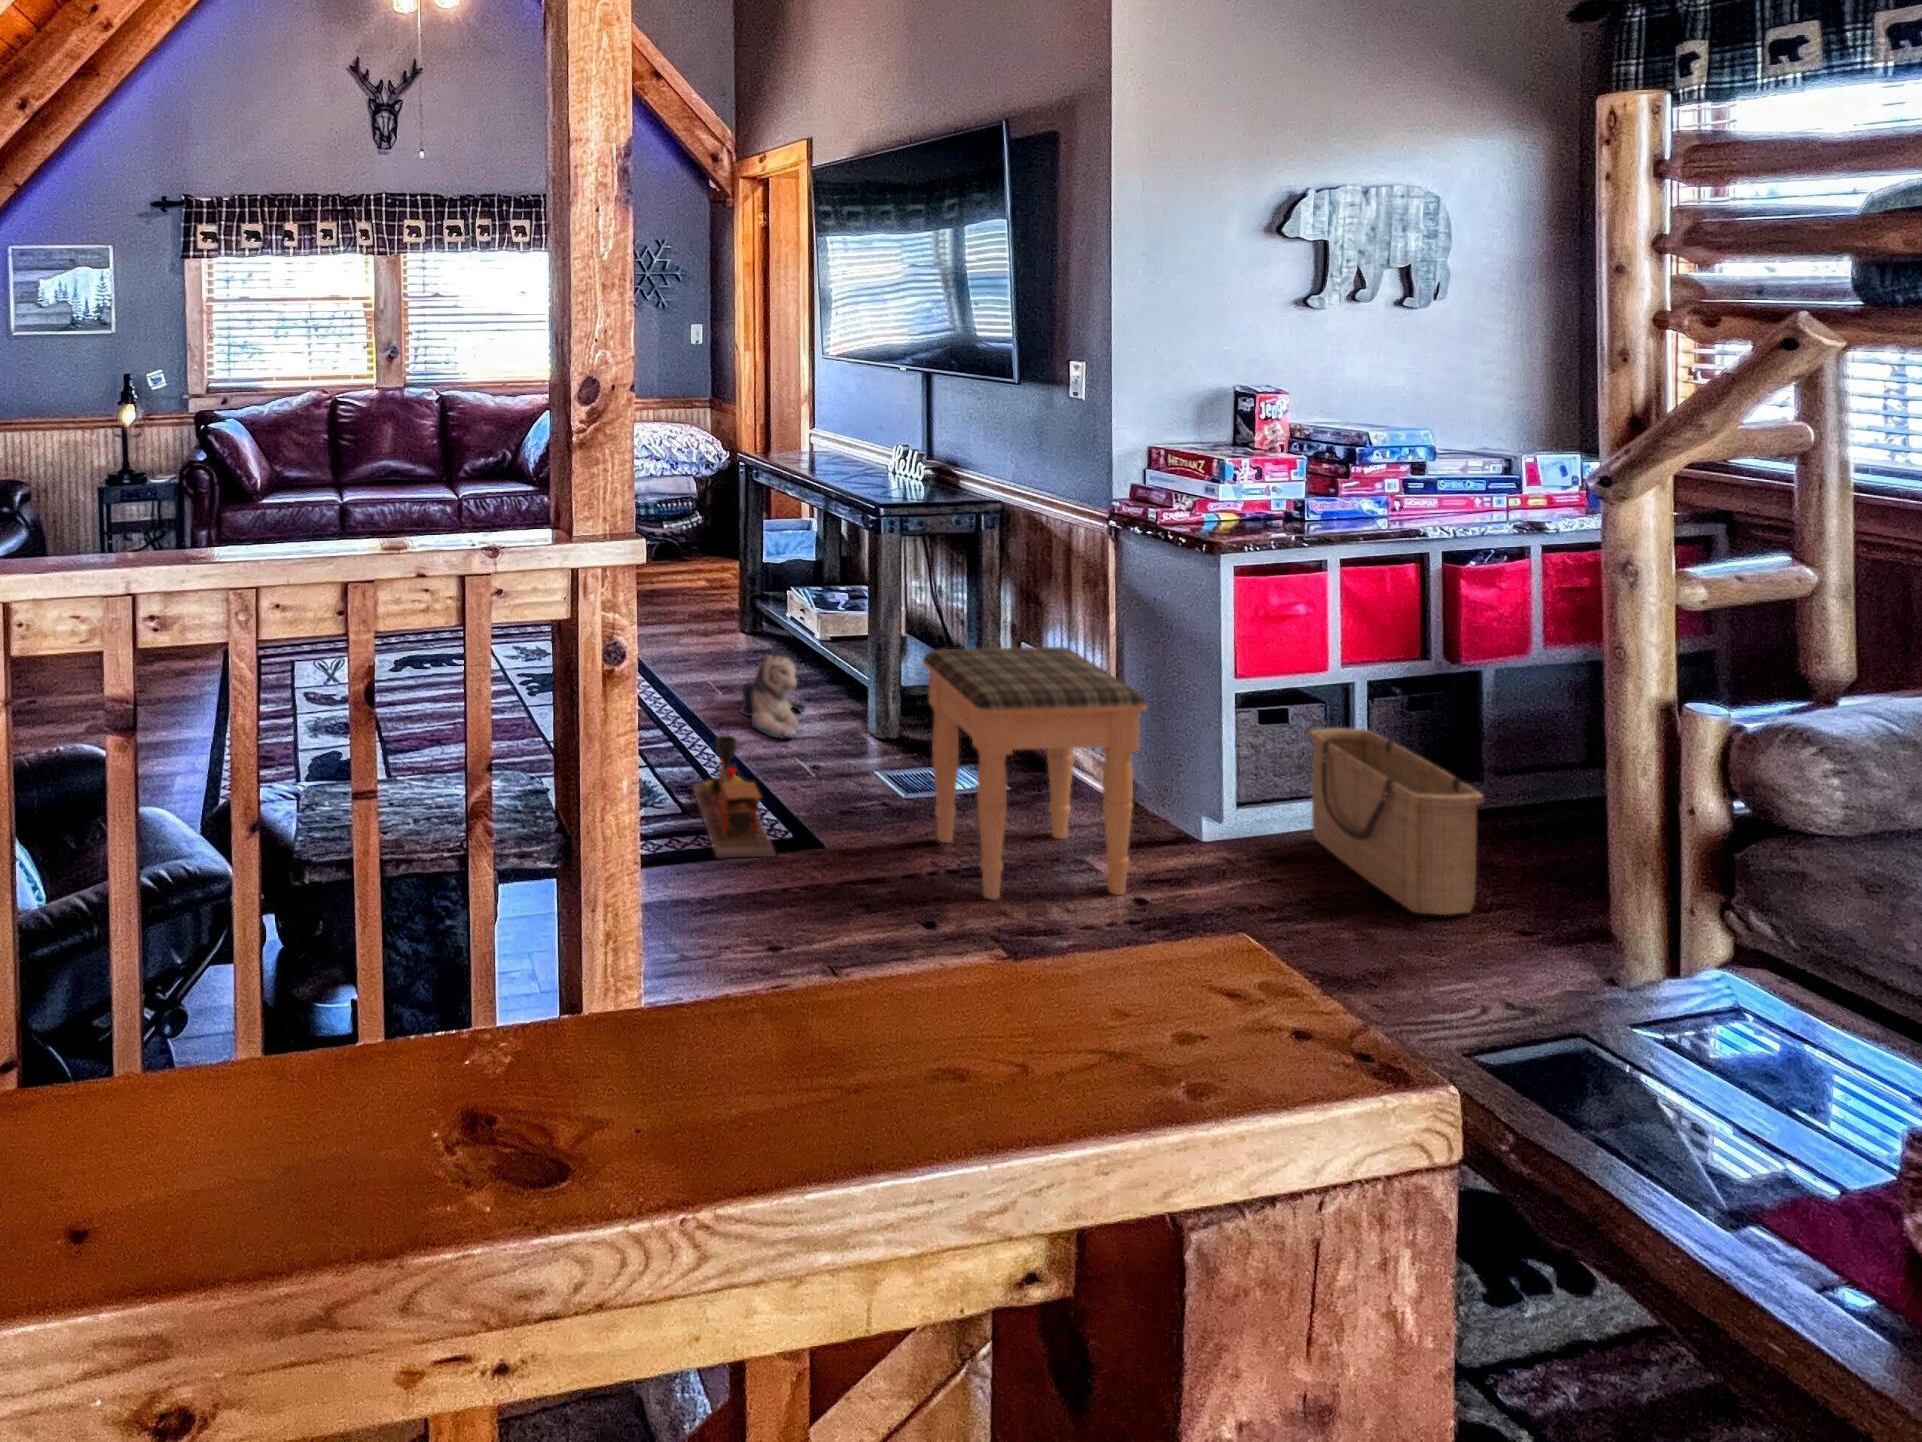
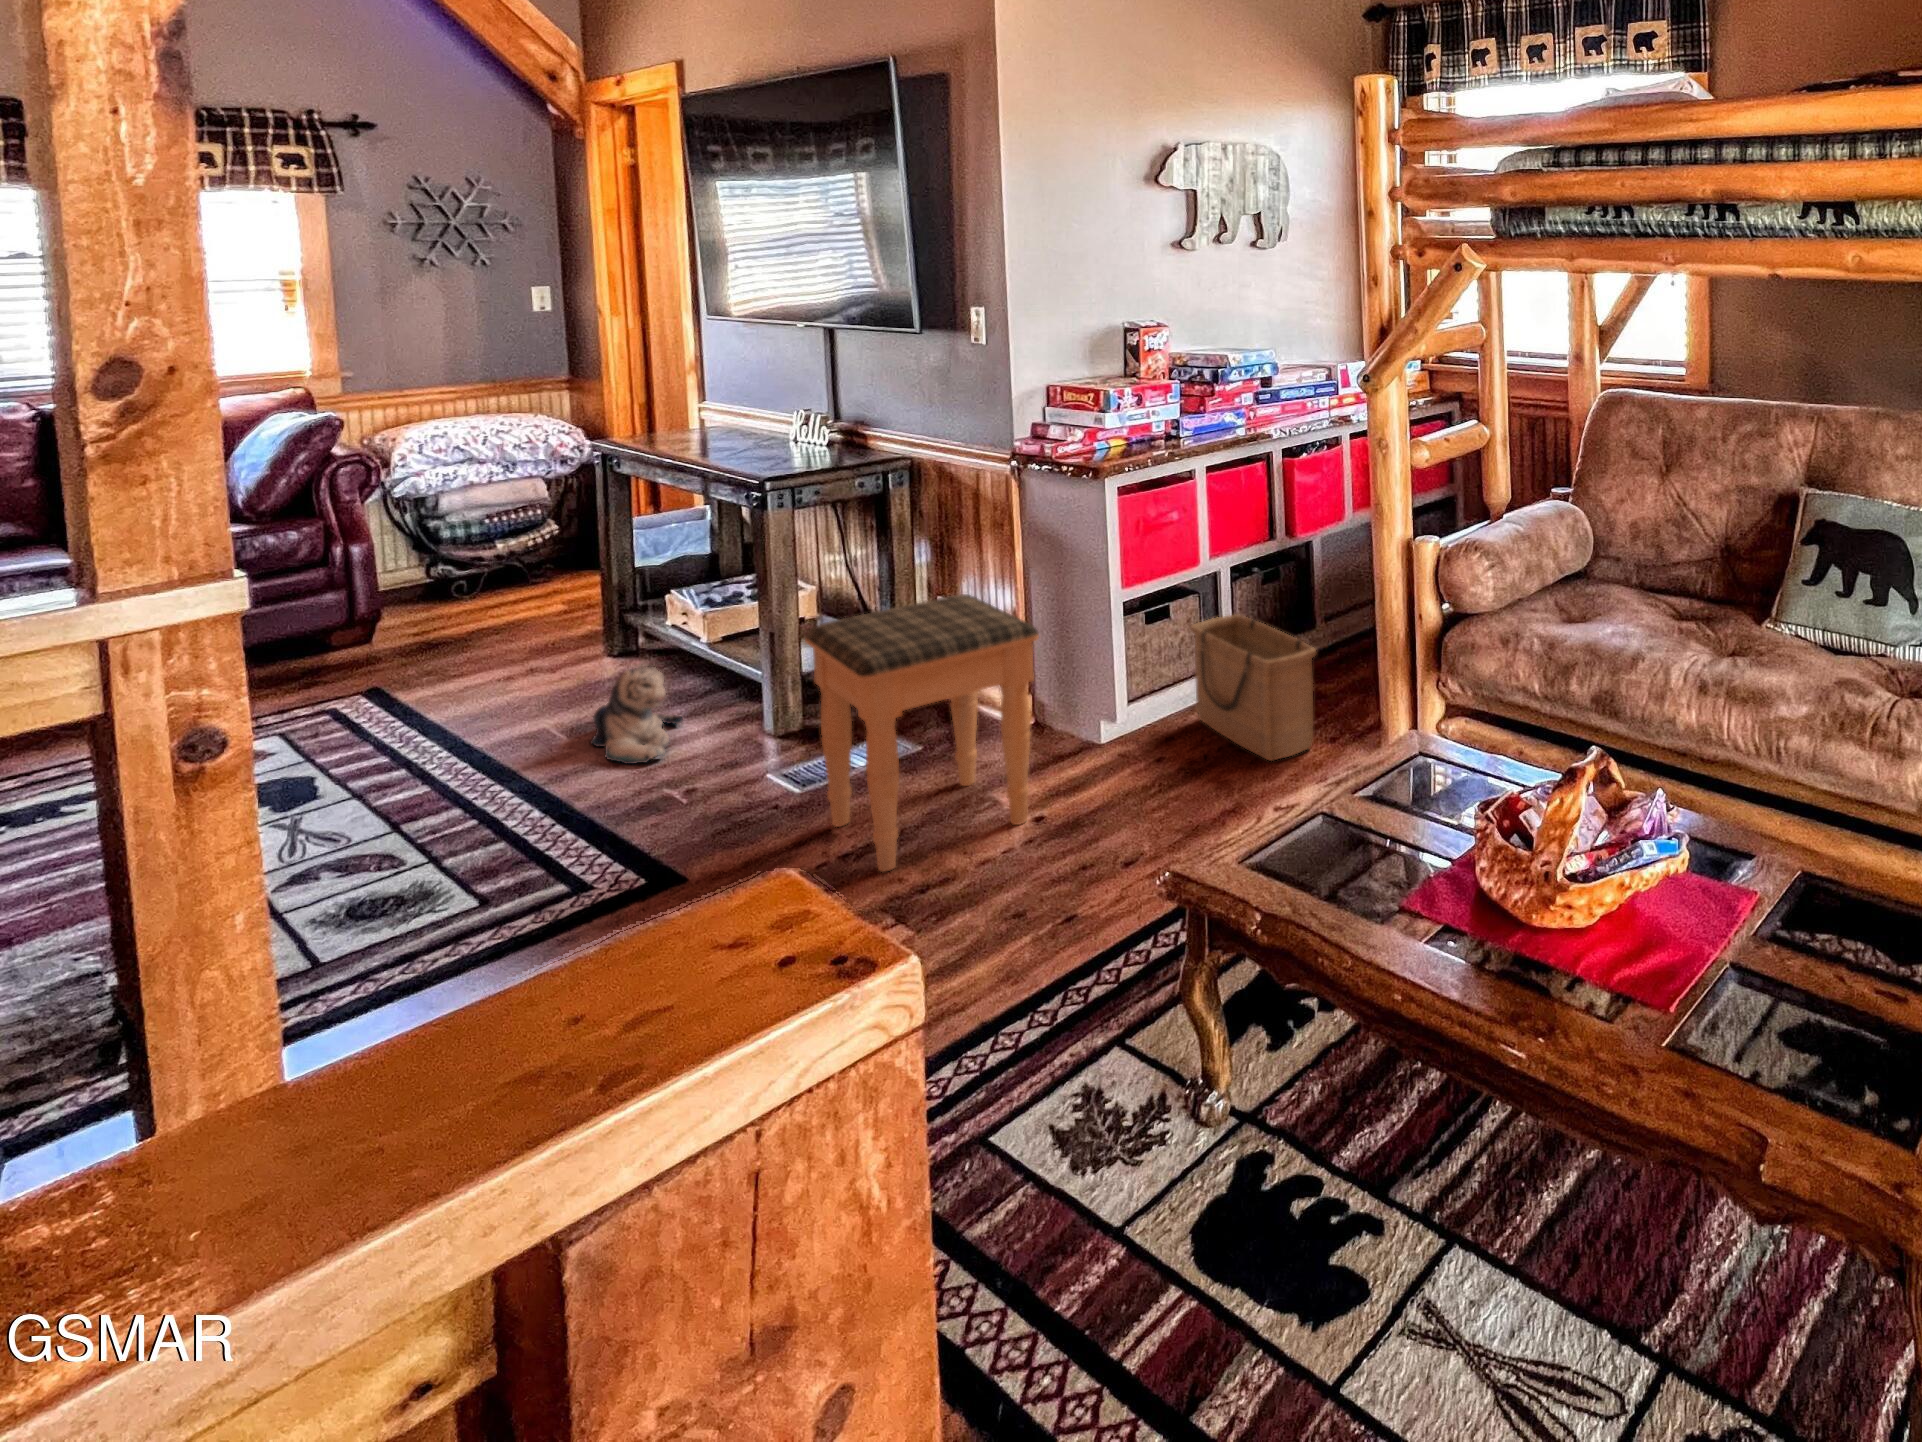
toy train: present [692,735,776,858] -> none [505,779,620,933]

